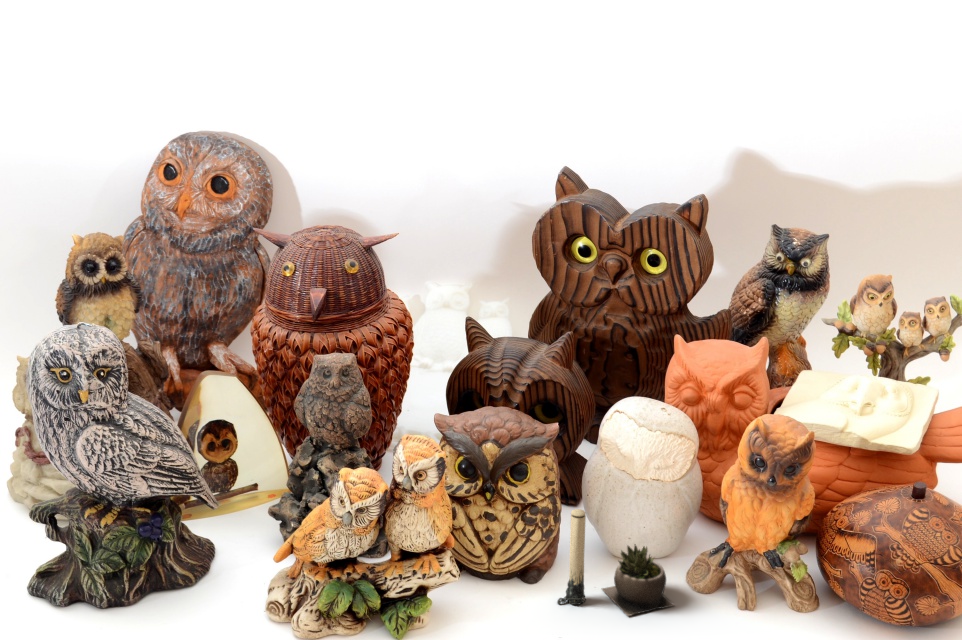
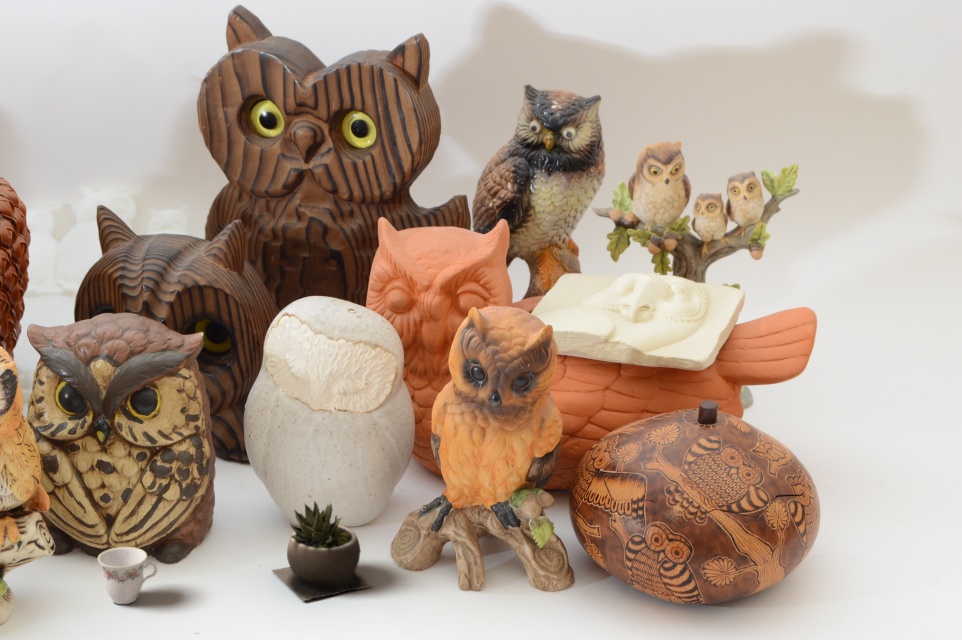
candle: present [557,509,586,605] -> none [205,452,247,591]
teacup: none [486,571,526,612] -> present [98,547,157,604]

